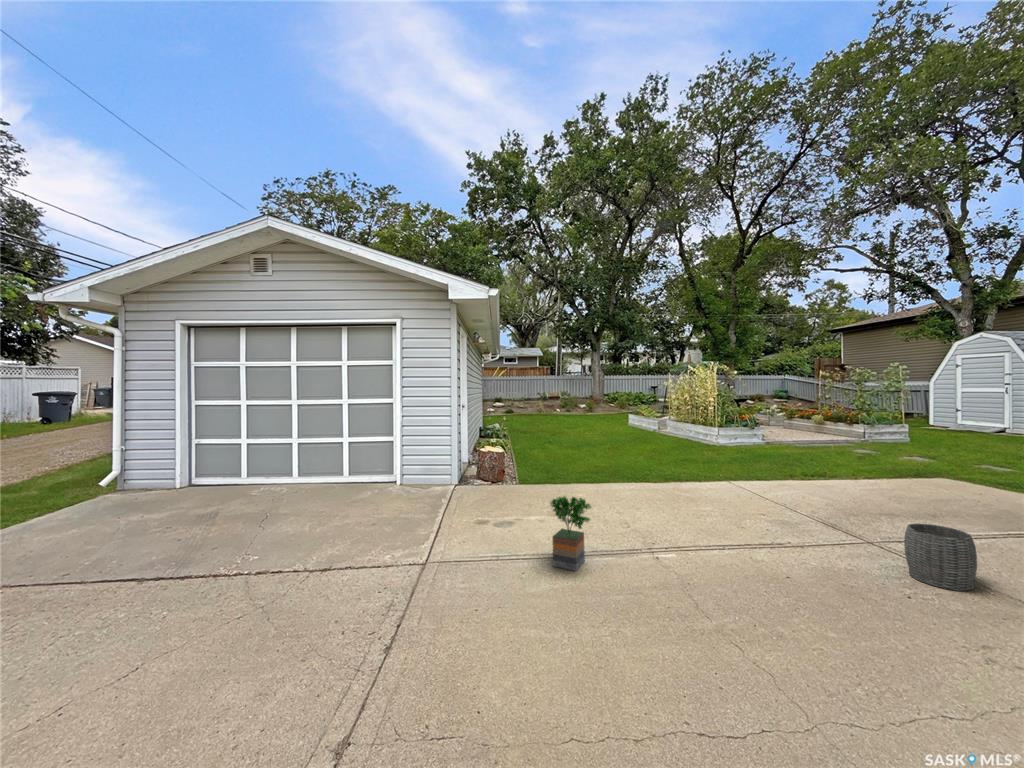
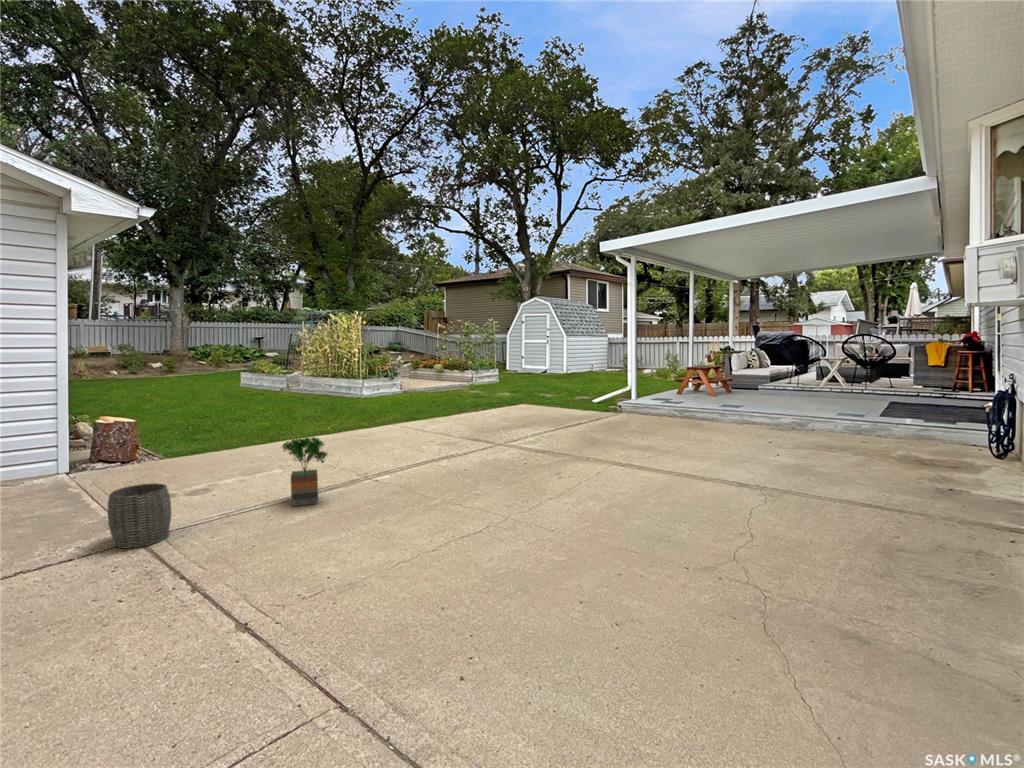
woven basket: present [904,524,977,591] -> present [107,483,171,548]

